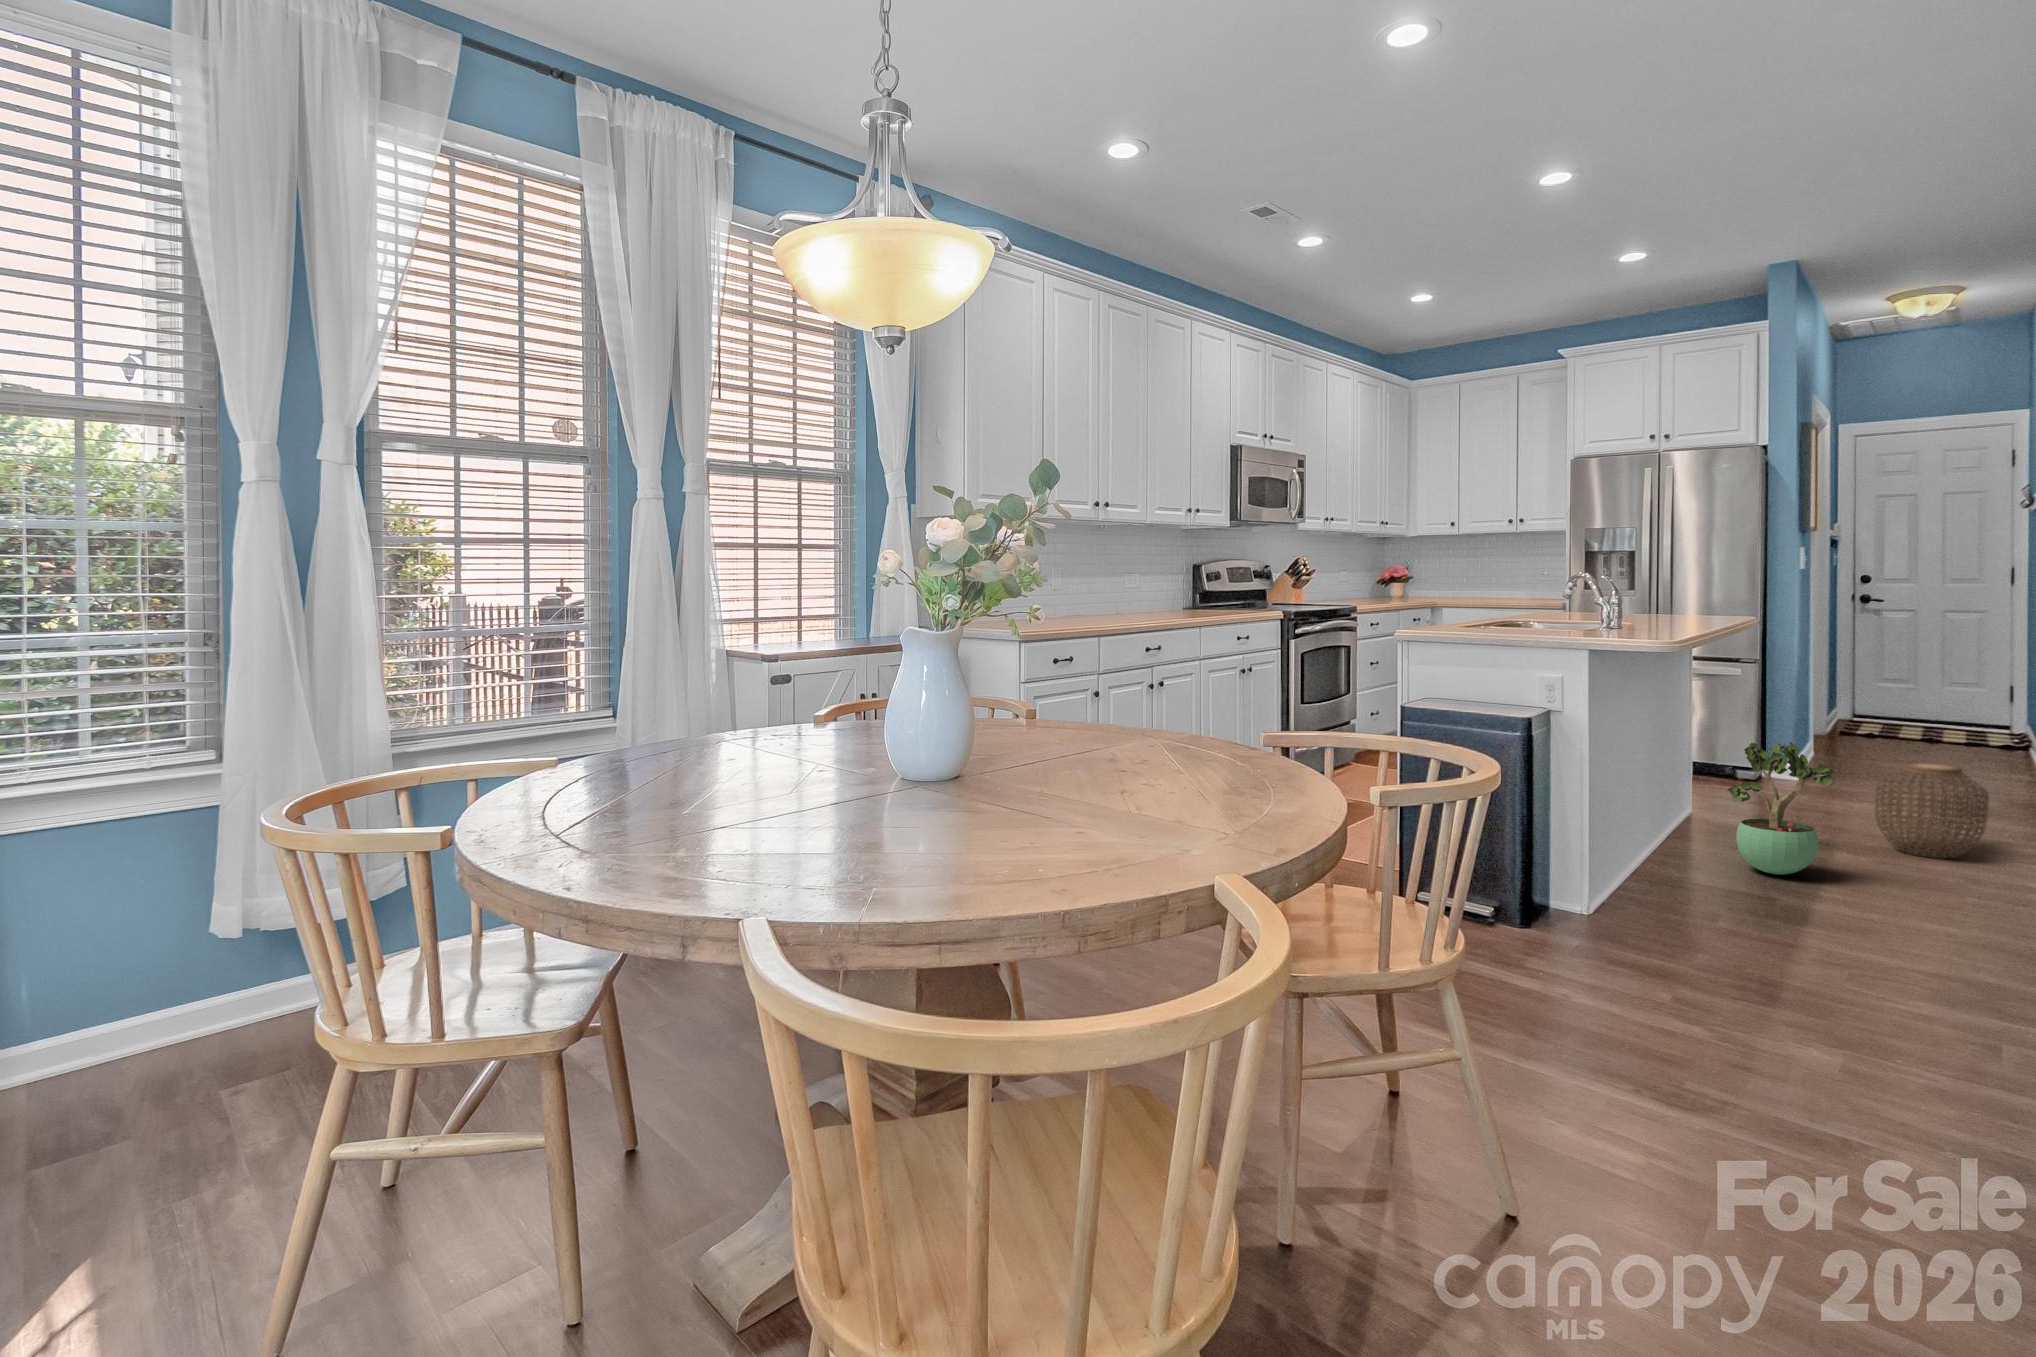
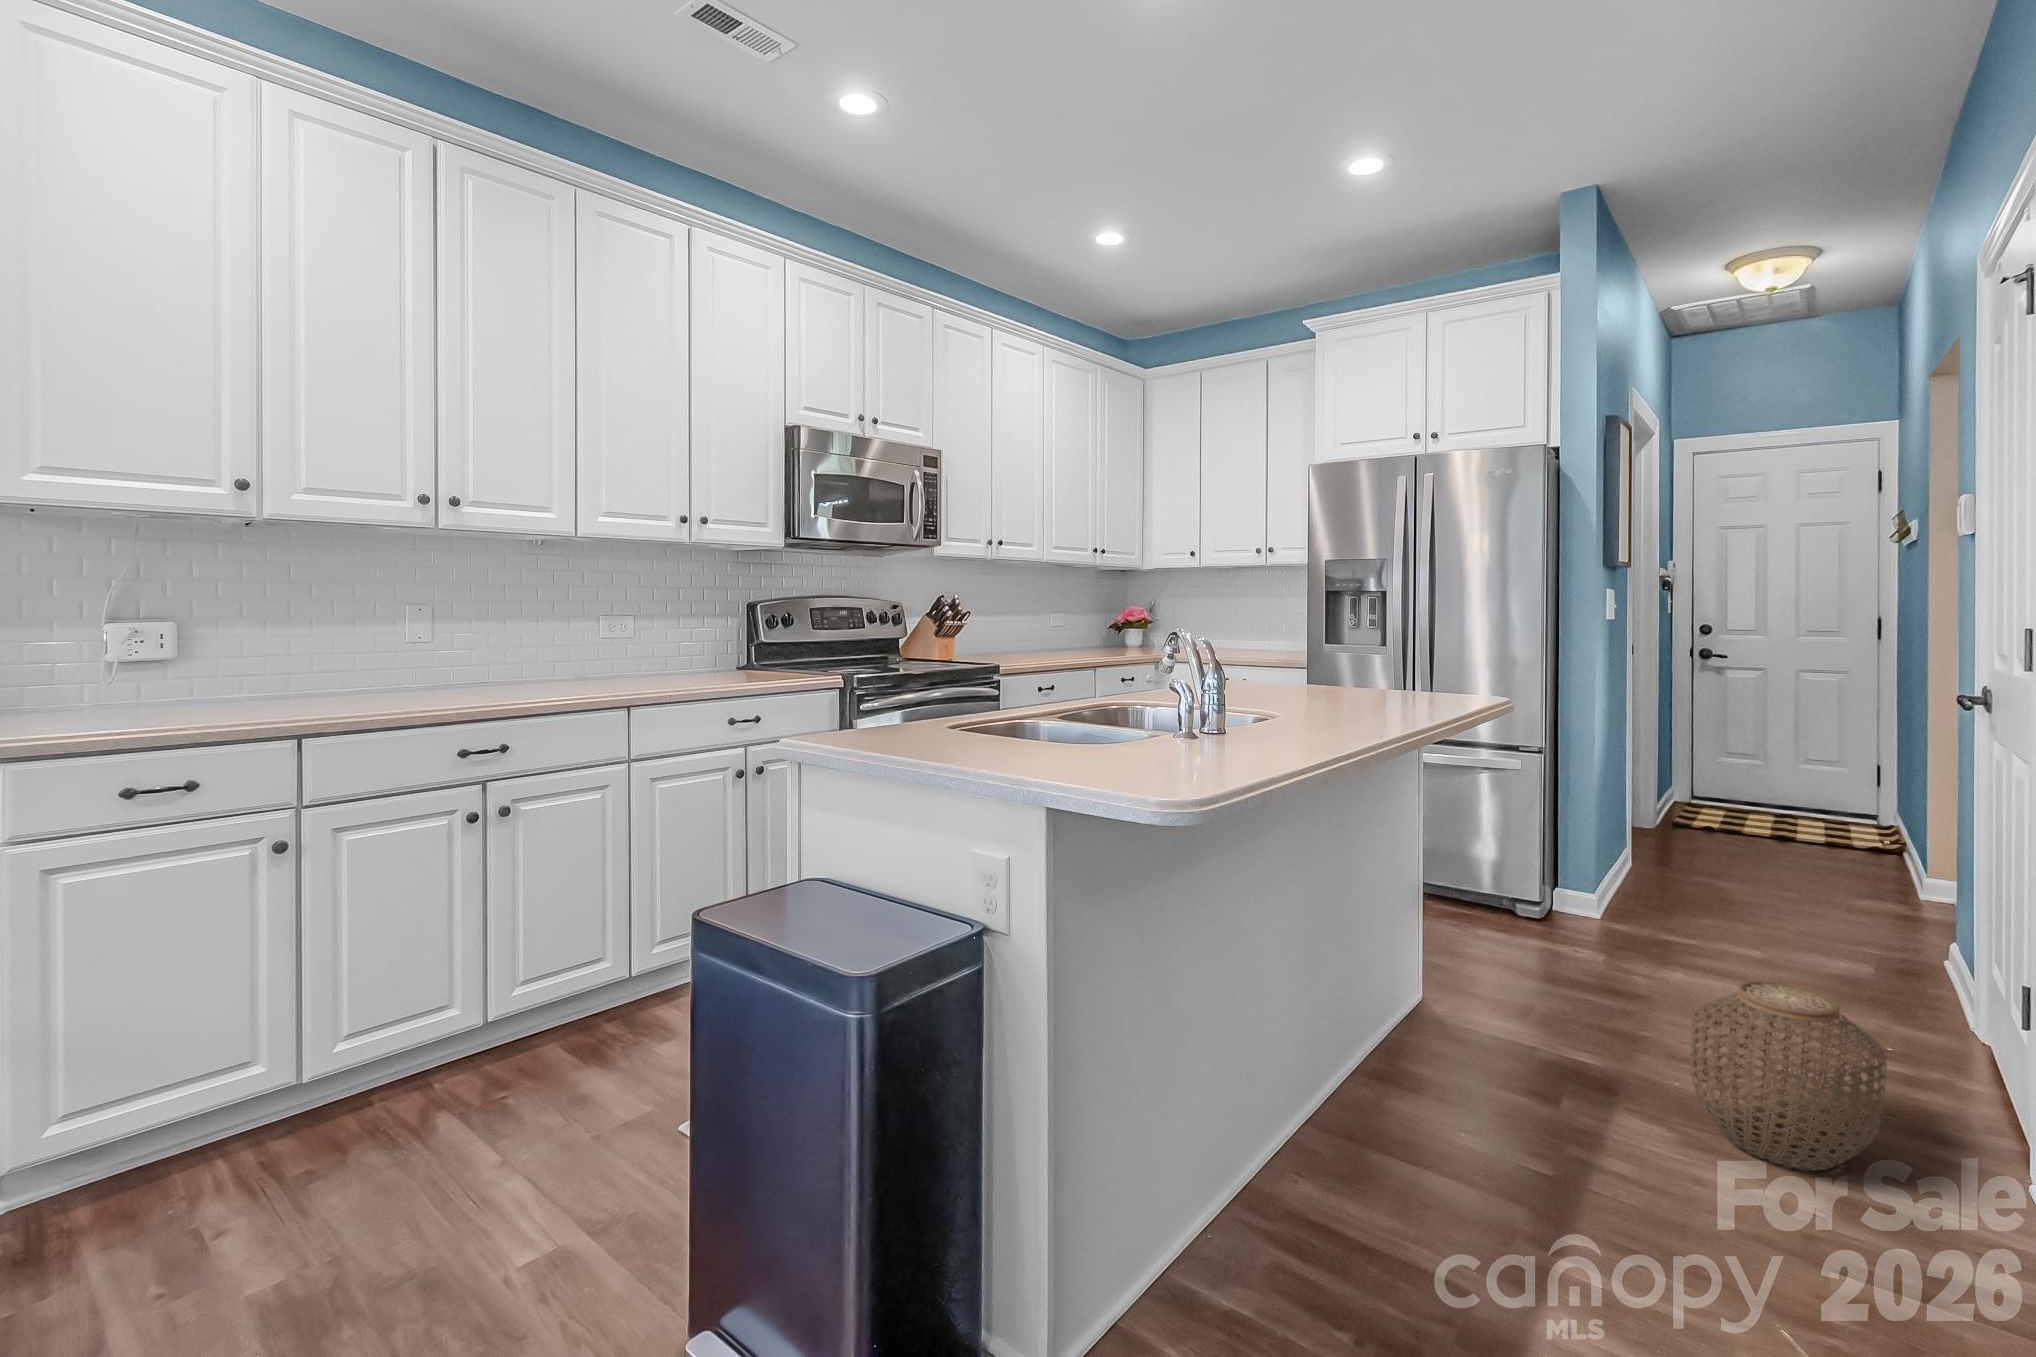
potted plant: present [1728,743,1834,875] -> none [1418,984,1601,1248]

